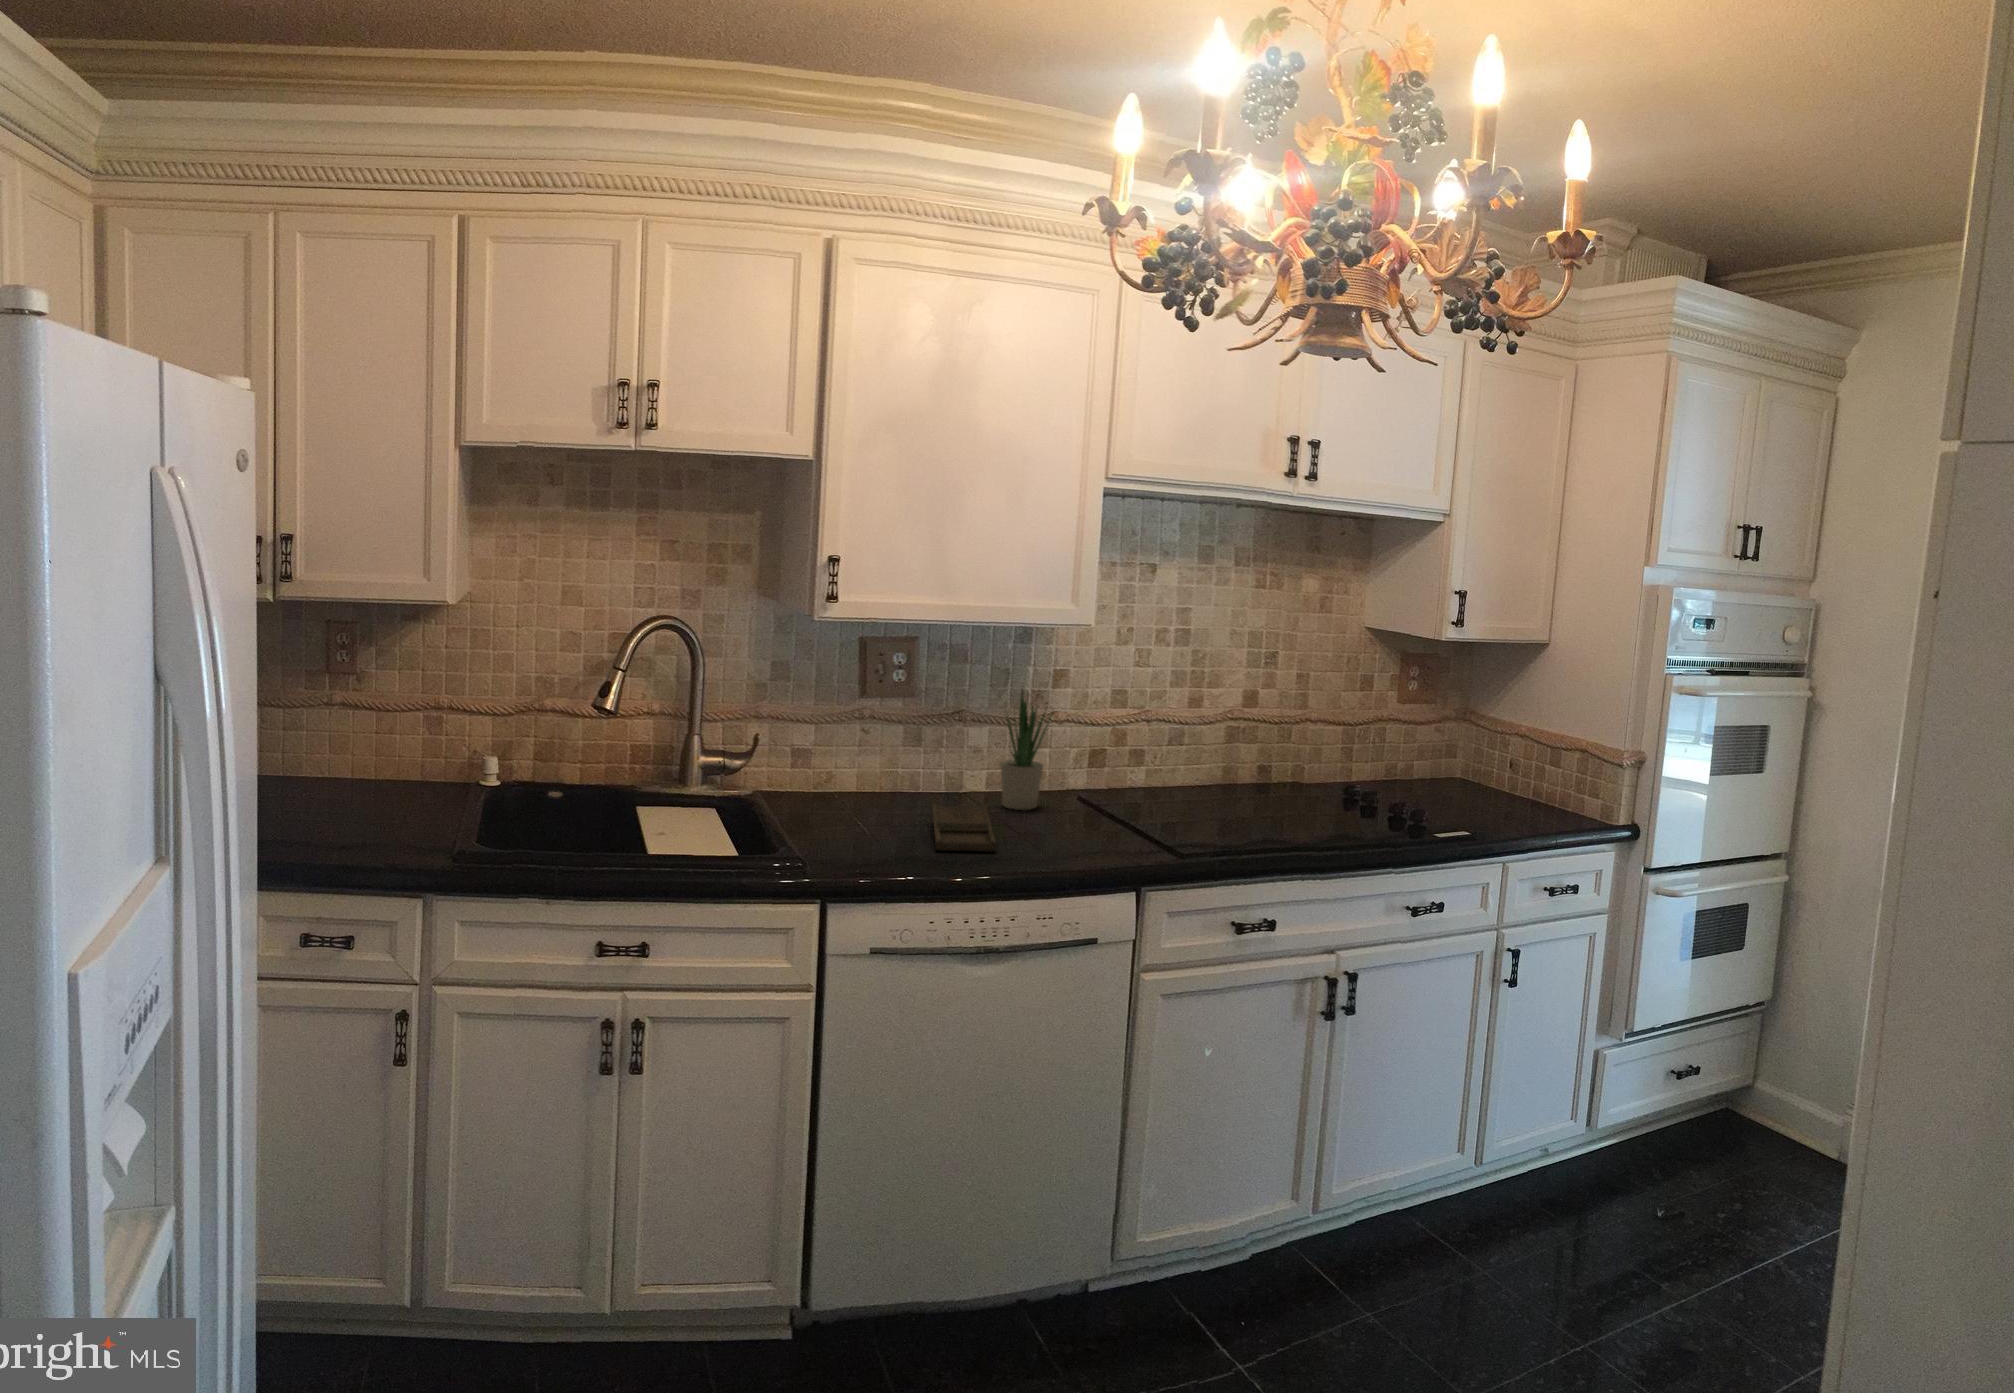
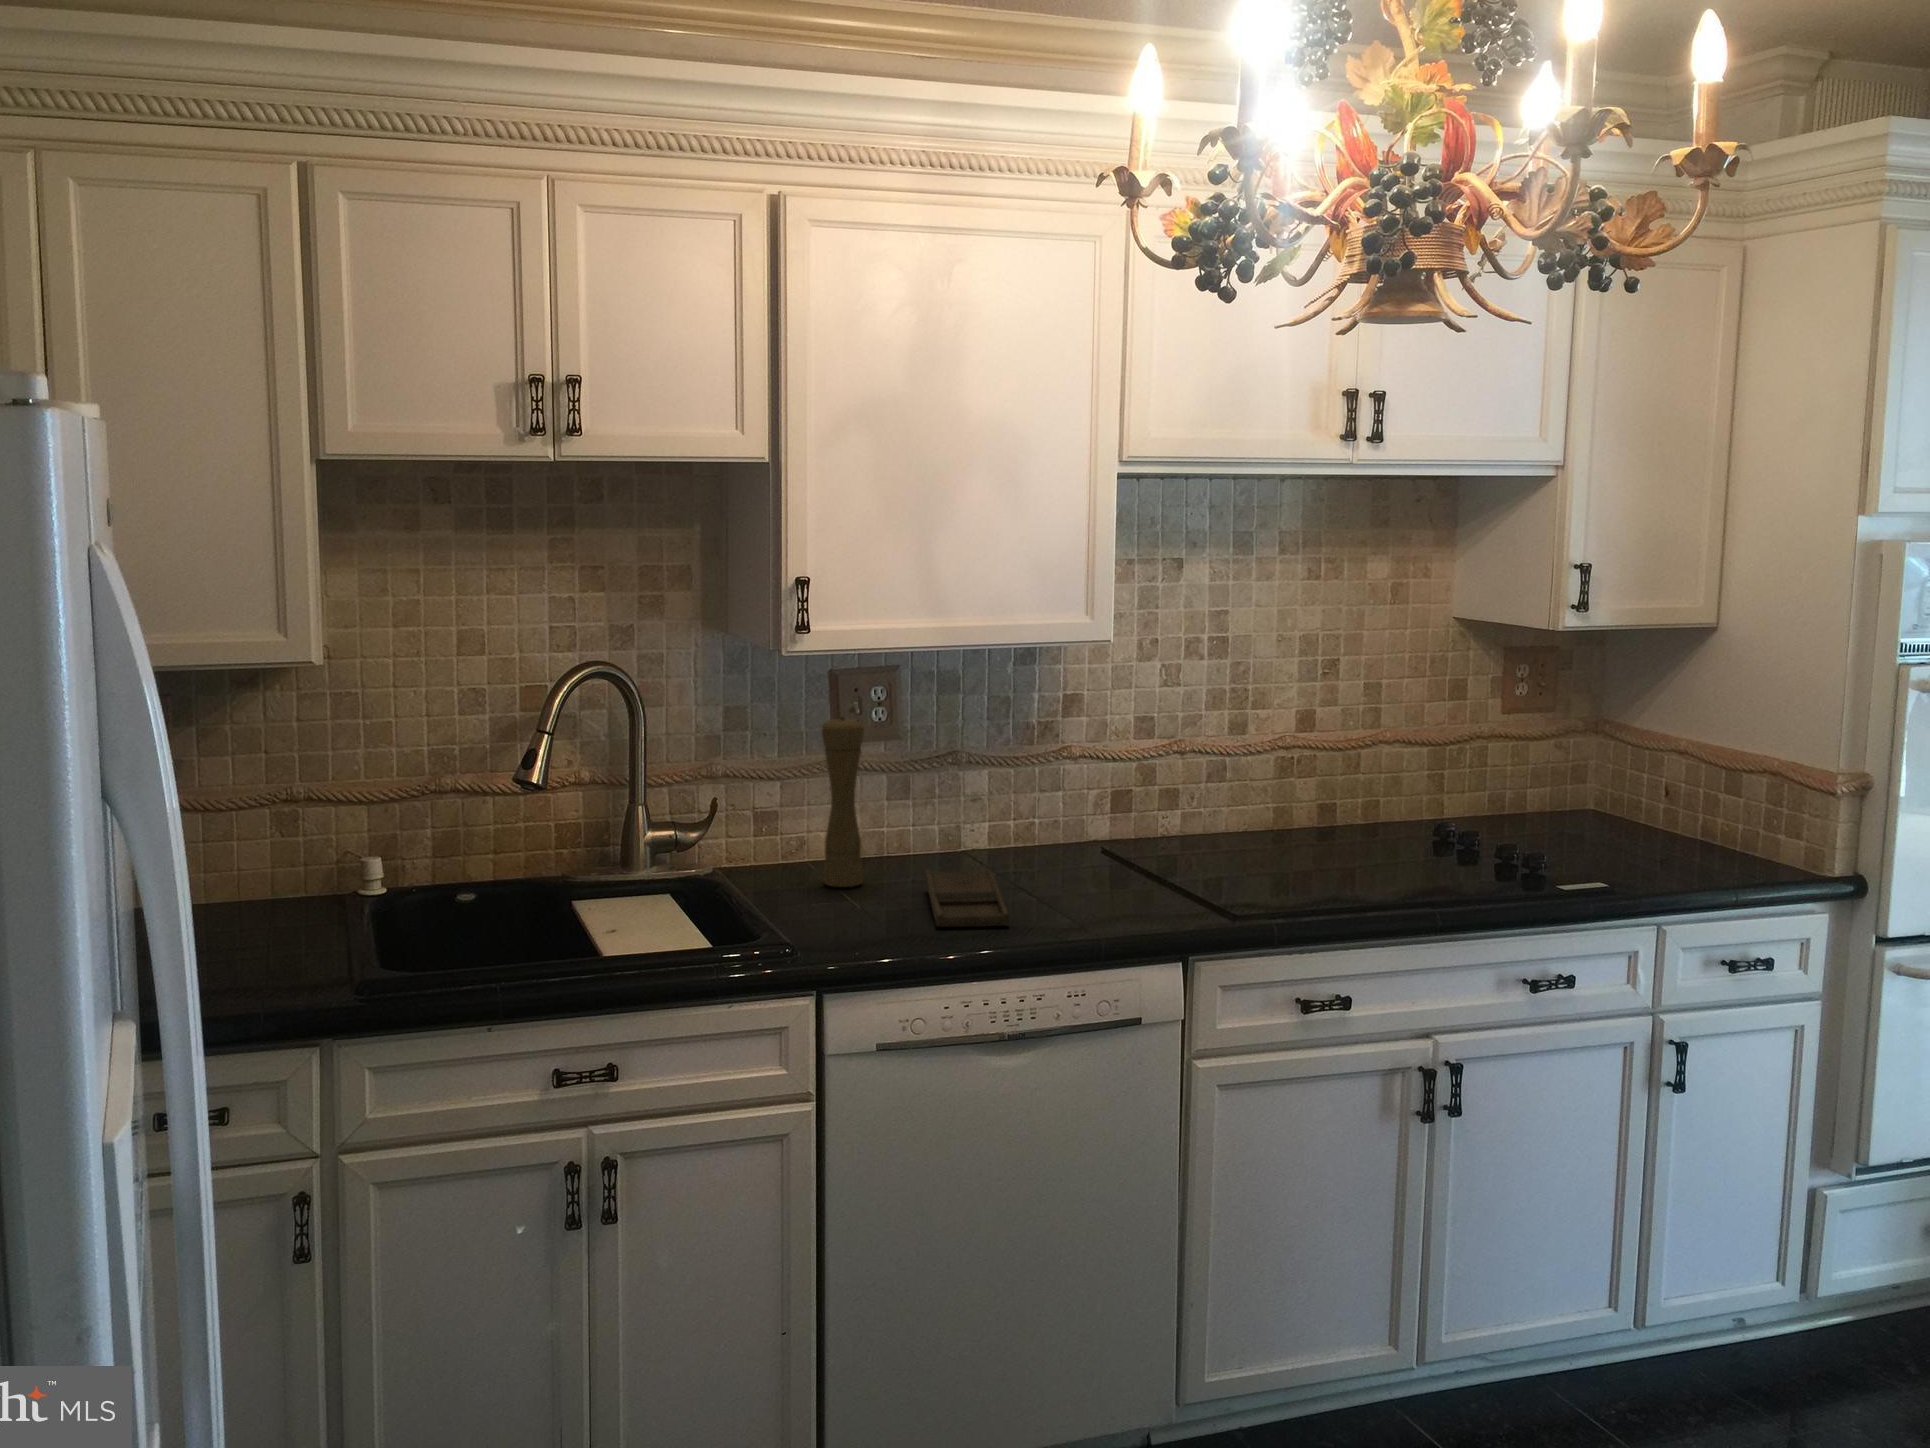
pepper mill: none [850,677,888,816] -> present [822,717,864,887]
potted plant: present [1000,689,1054,810] -> none [1004,718,1069,872]

